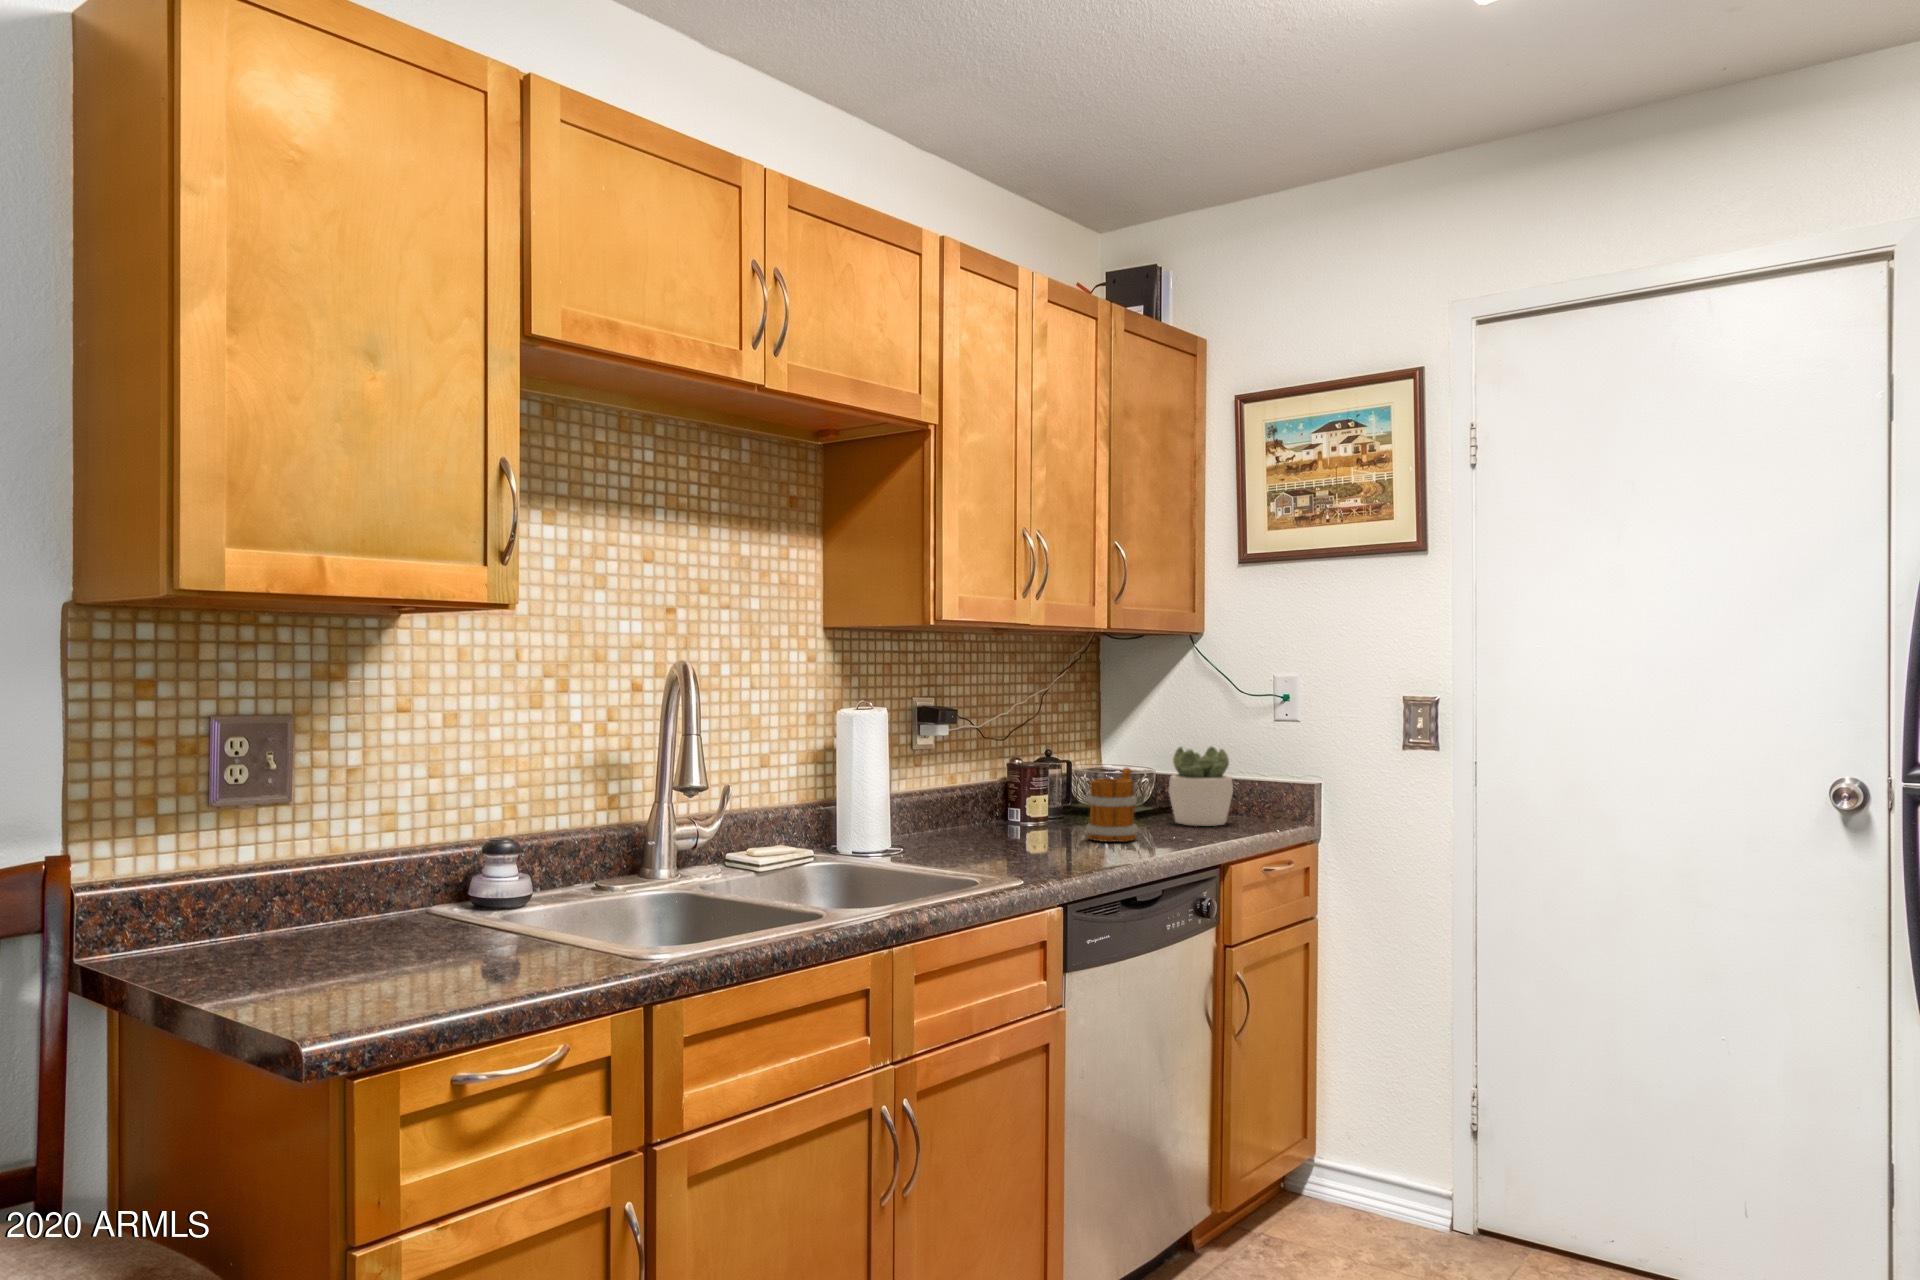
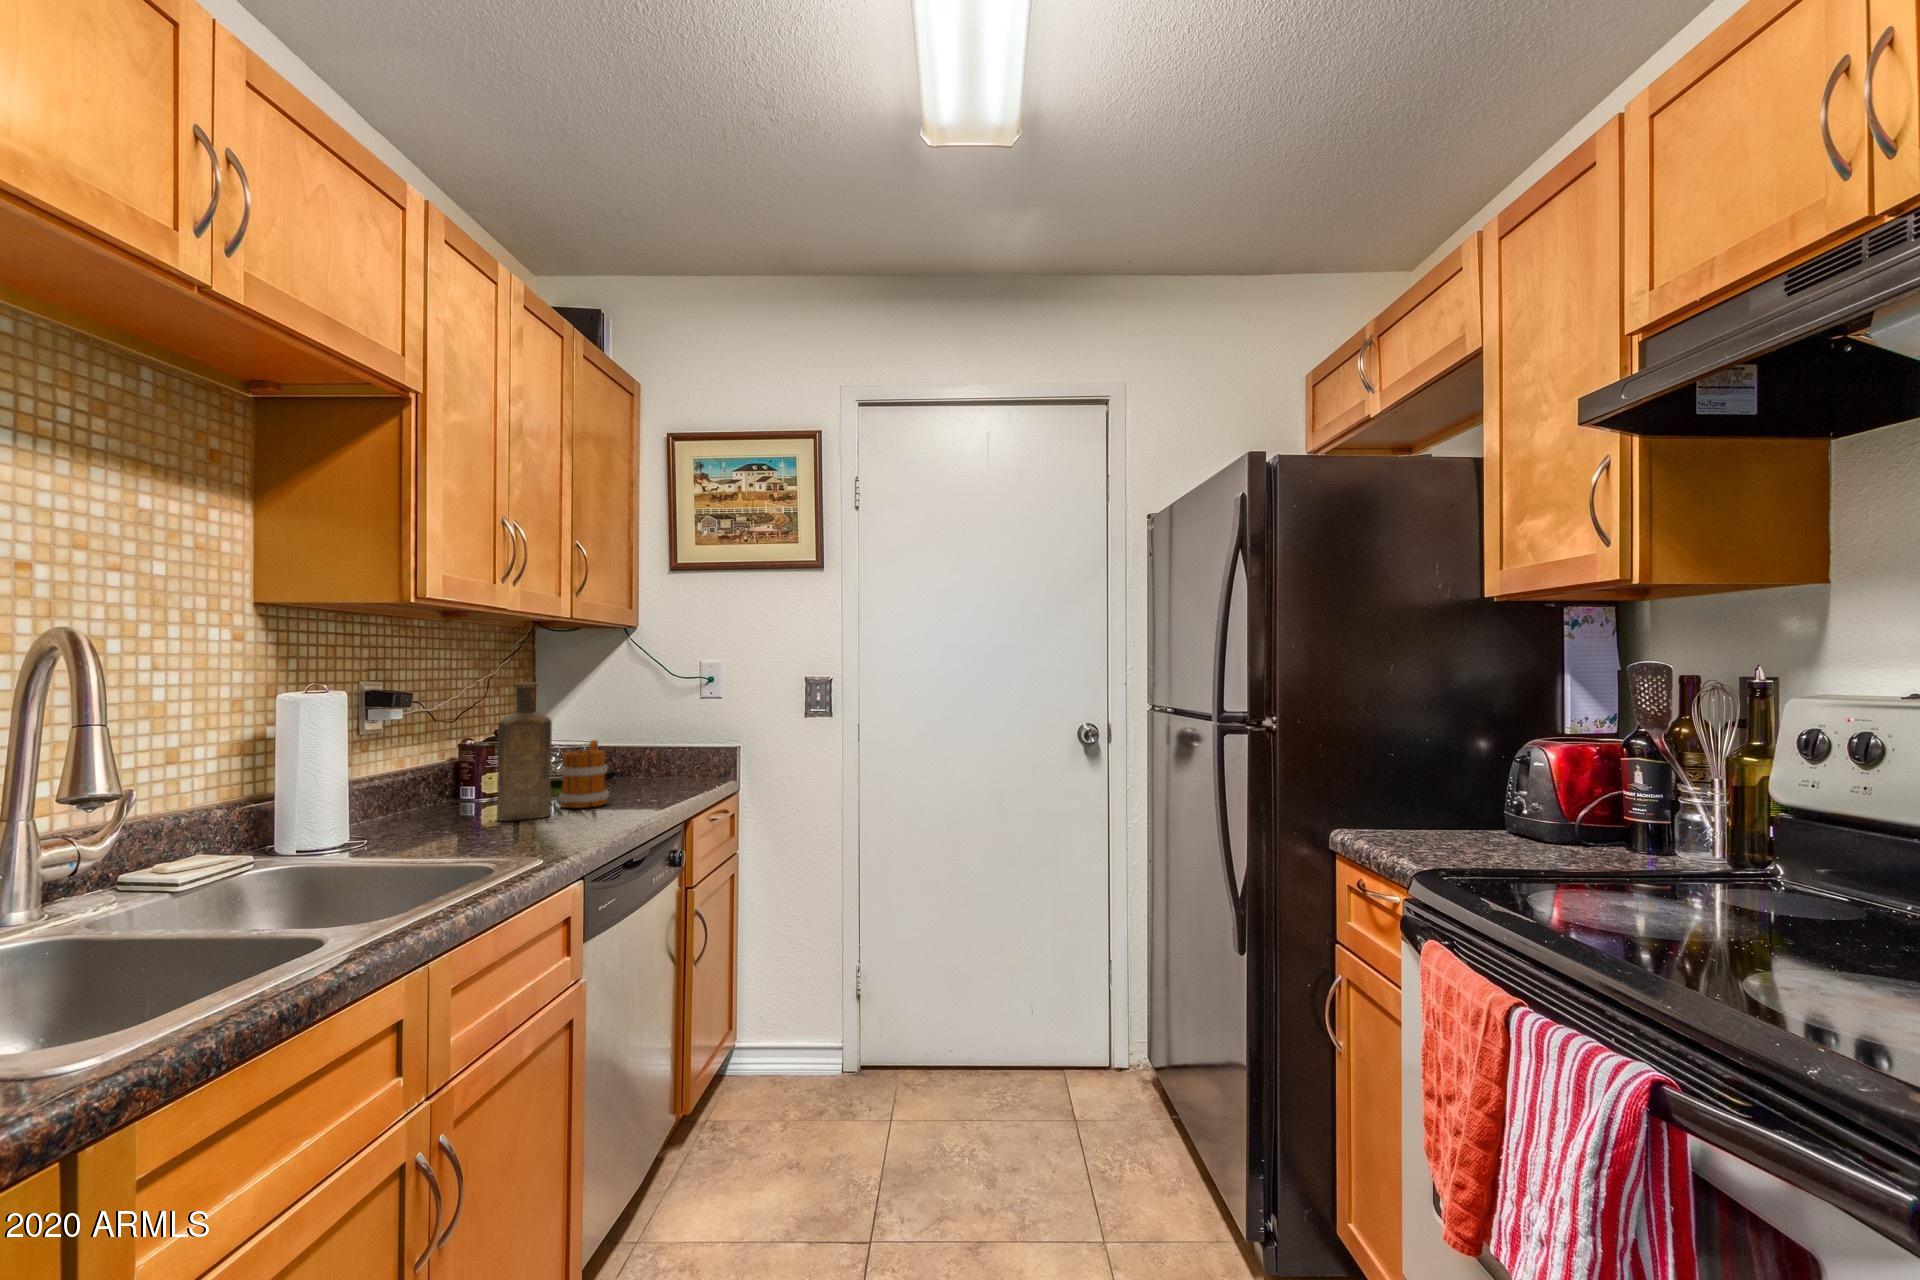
bottle: none [1014,703,1071,847] -> present [497,683,552,821]
succulent plant: present [1169,747,1233,826] -> none [619,719,675,787]

